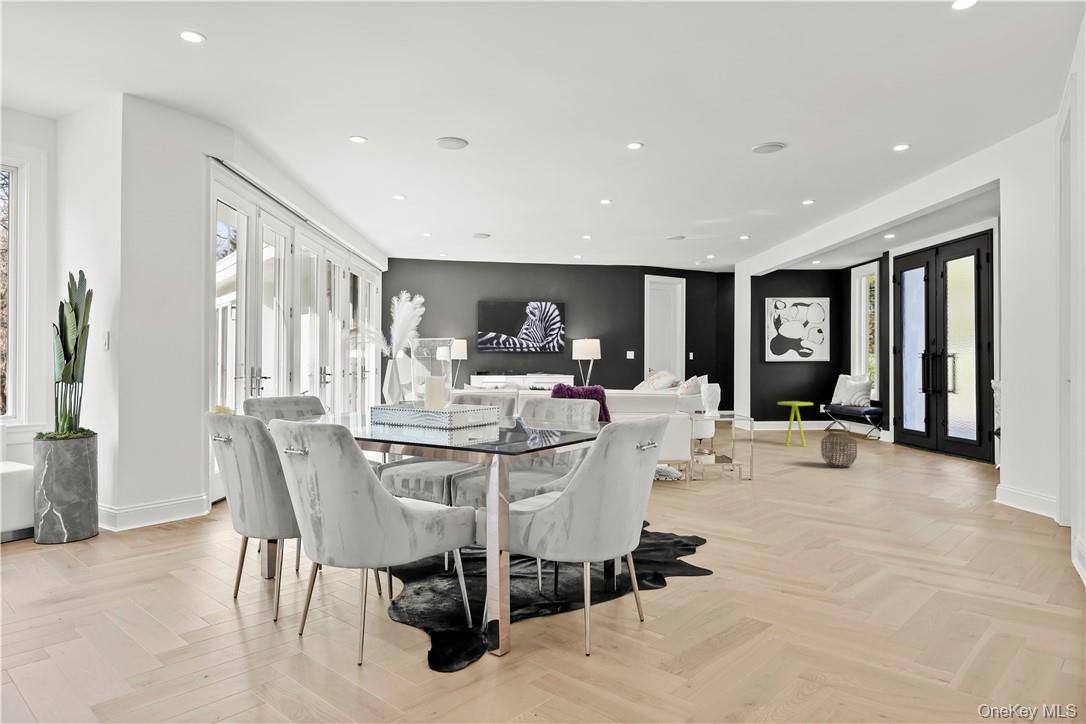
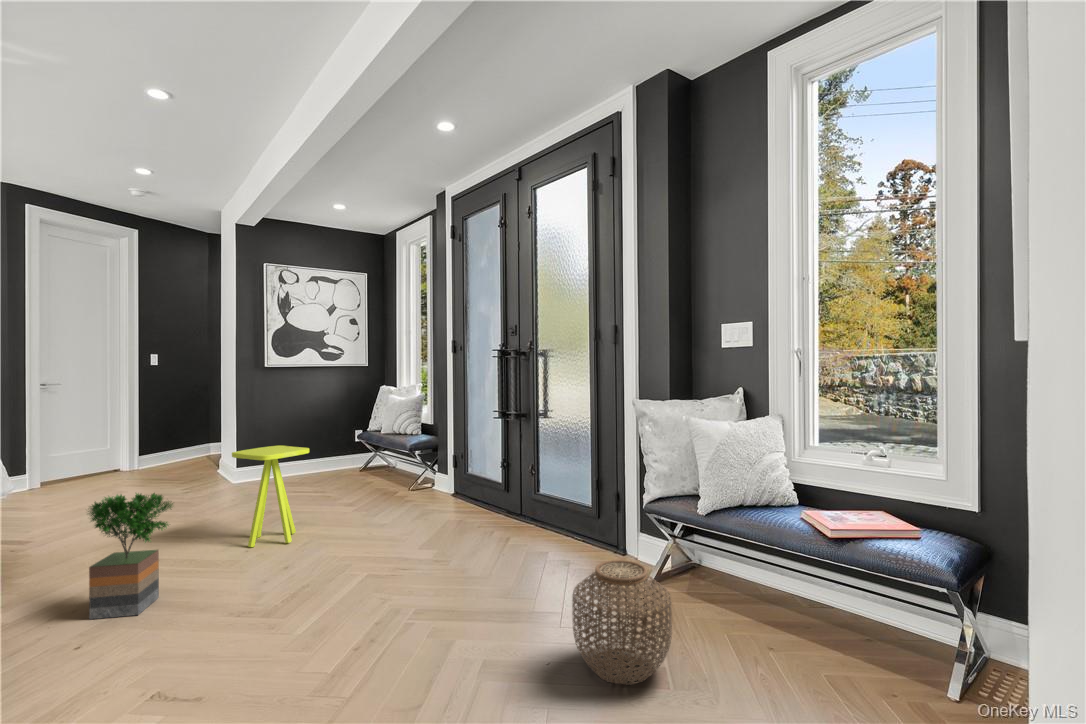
potted tree: none [741,410,771,454] -> present [88,493,173,619]
woven basket: present [821,432,857,468] -> present [572,560,672,684]

